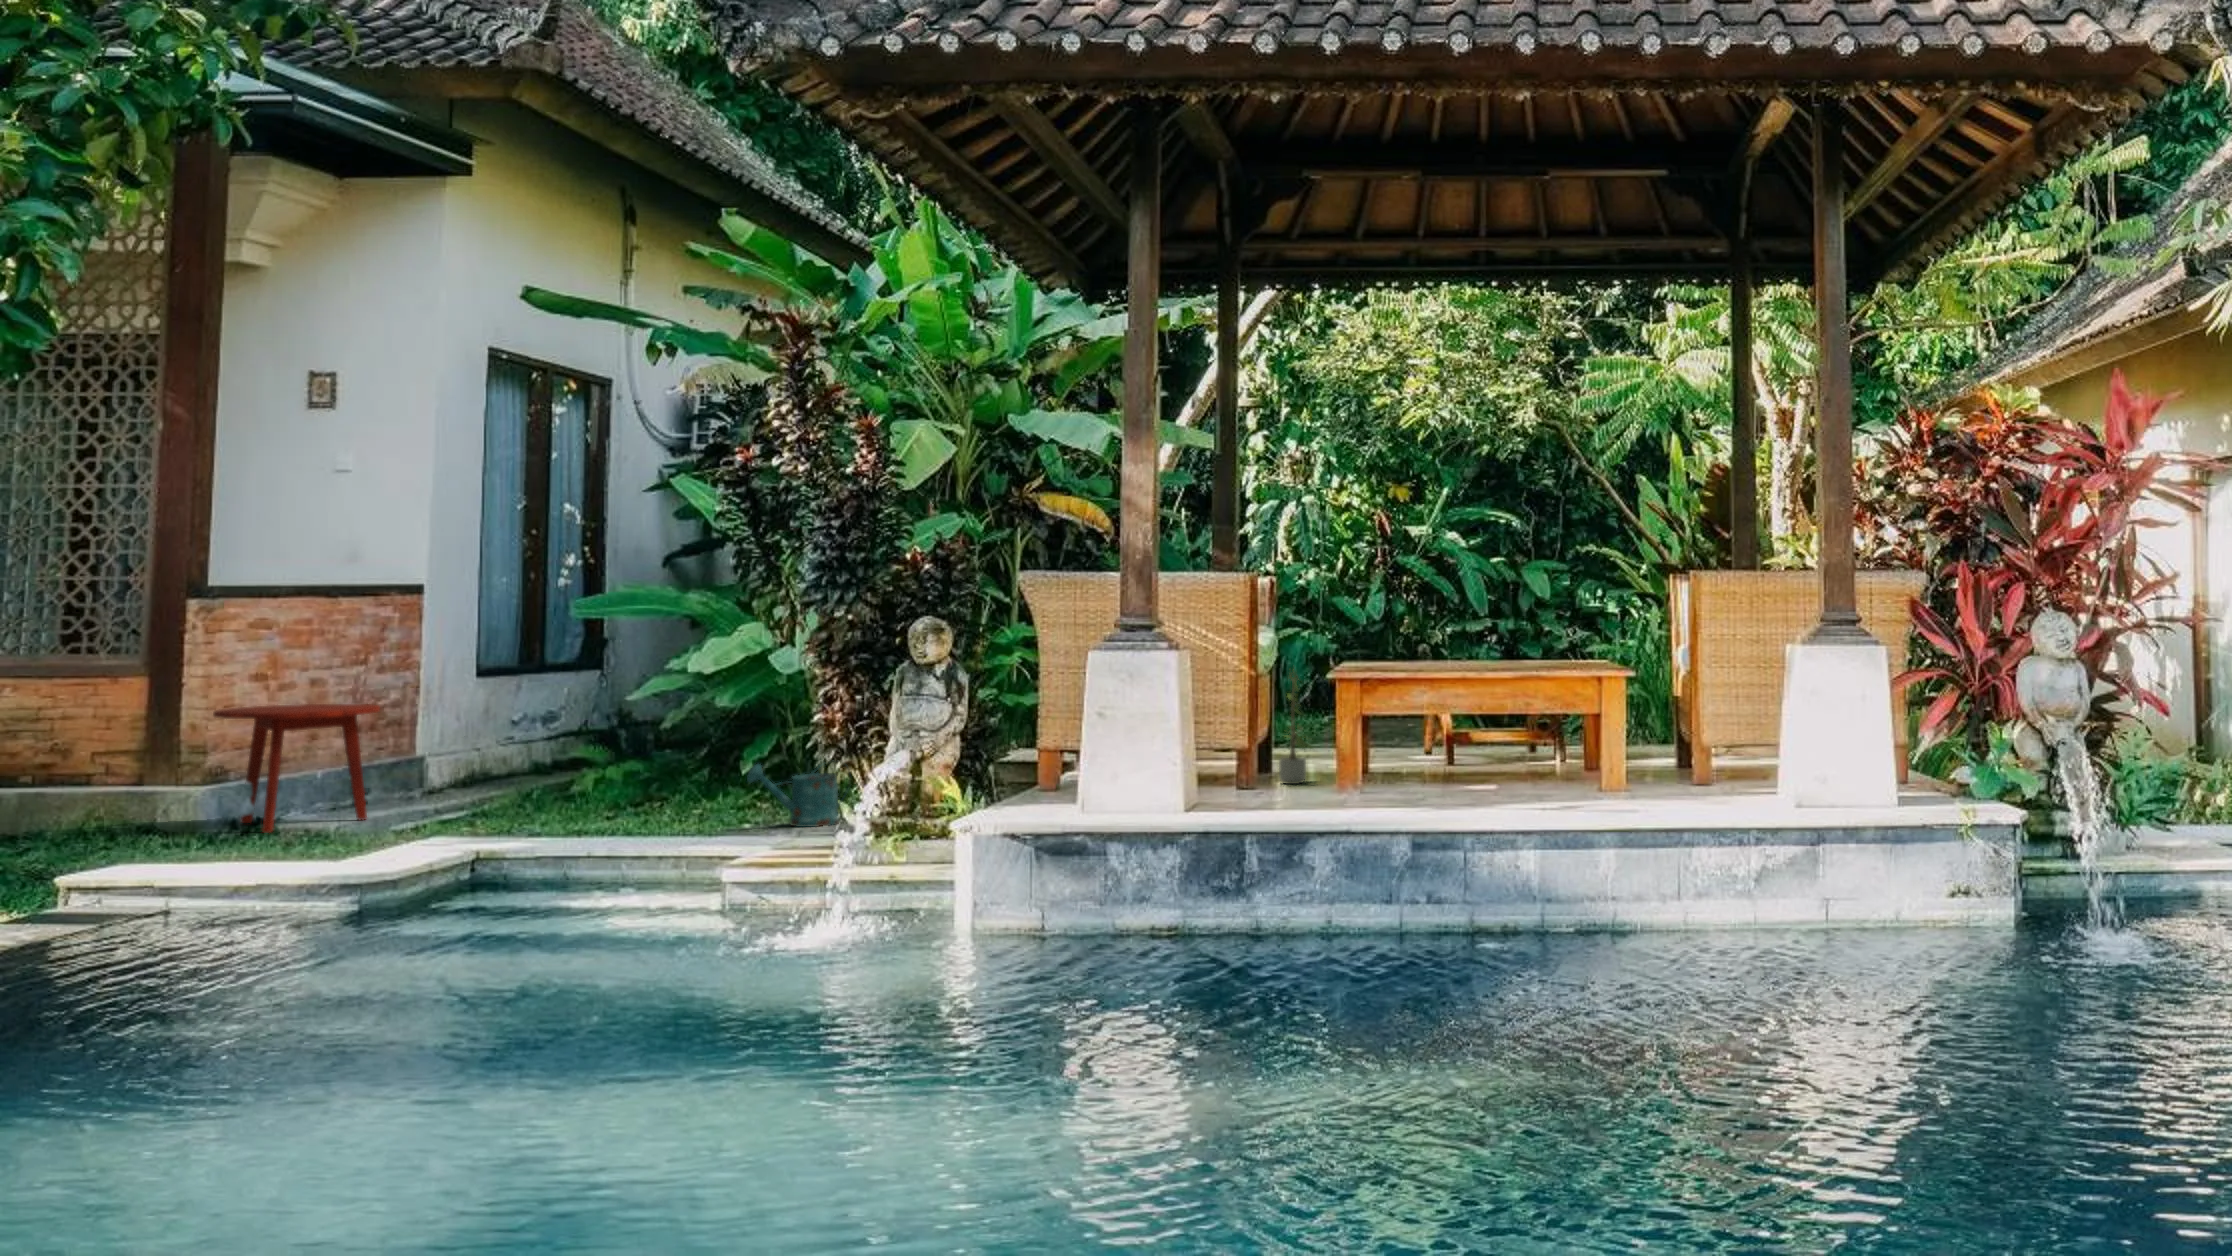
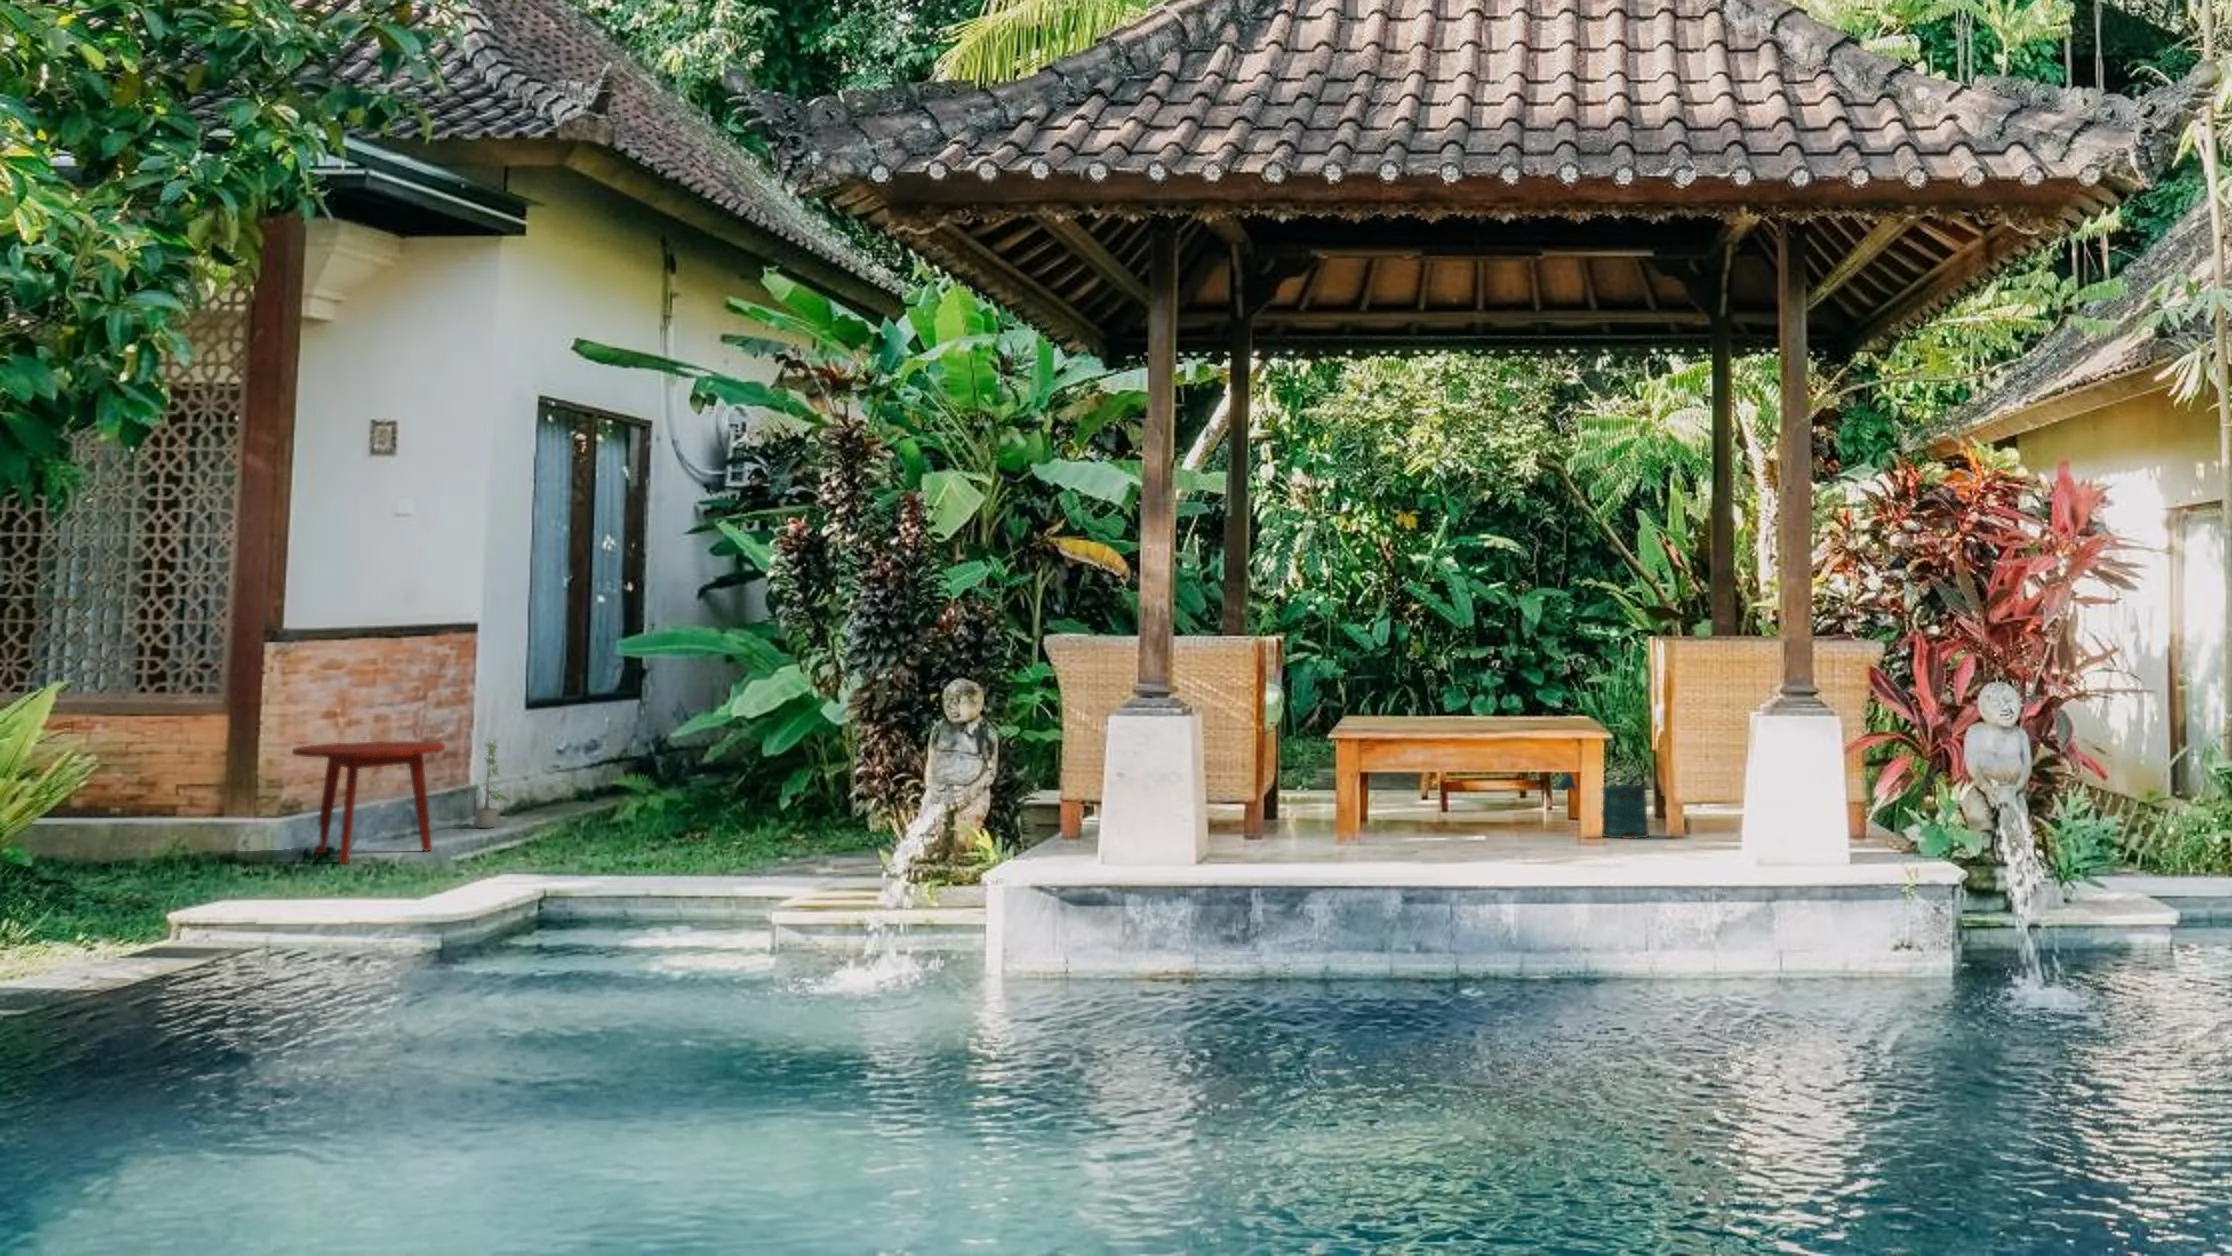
potted plant: present [1279,669,1311,784] -> present [475,742,508,828]
watering can: present [747,764,850,827] -> present [1559,772,1650,839]

